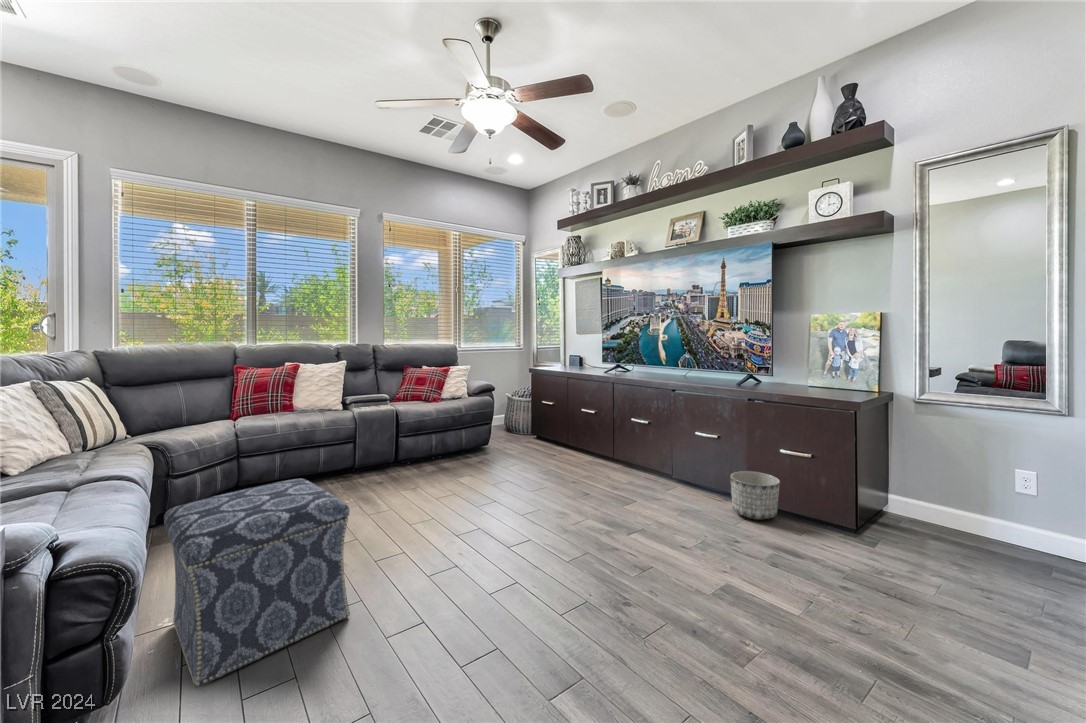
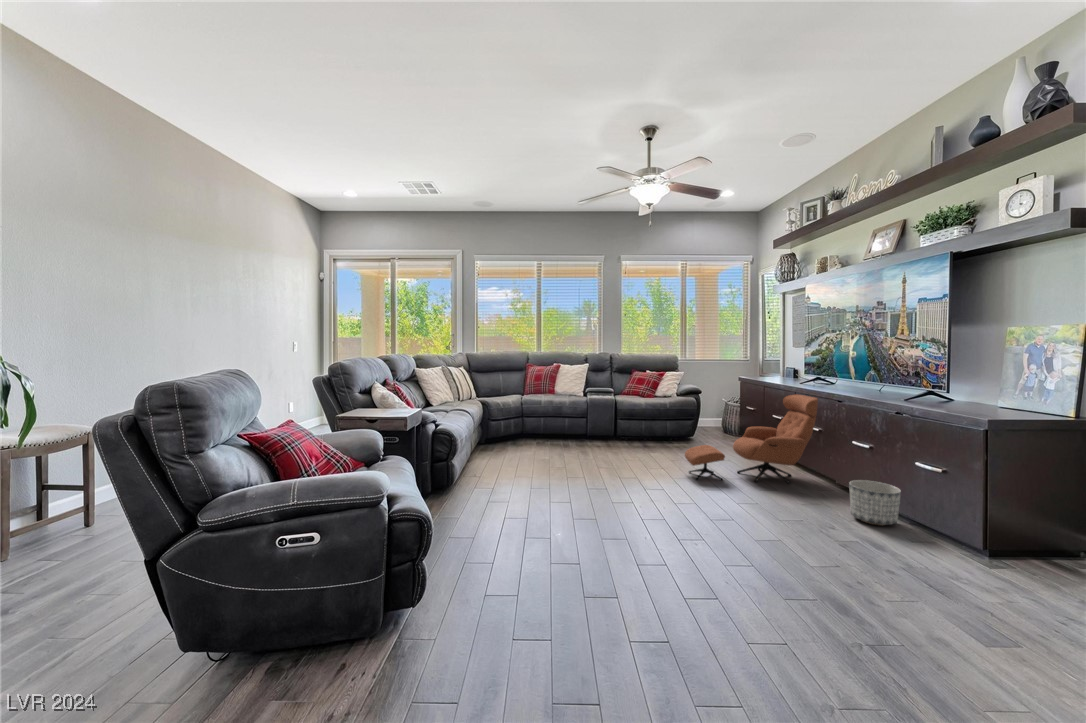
lounge chair: none [529,384,658,507] -> present [685,395,818,484]
ottoman: present [164,479,350,687] -> none [473,422,541,496]

